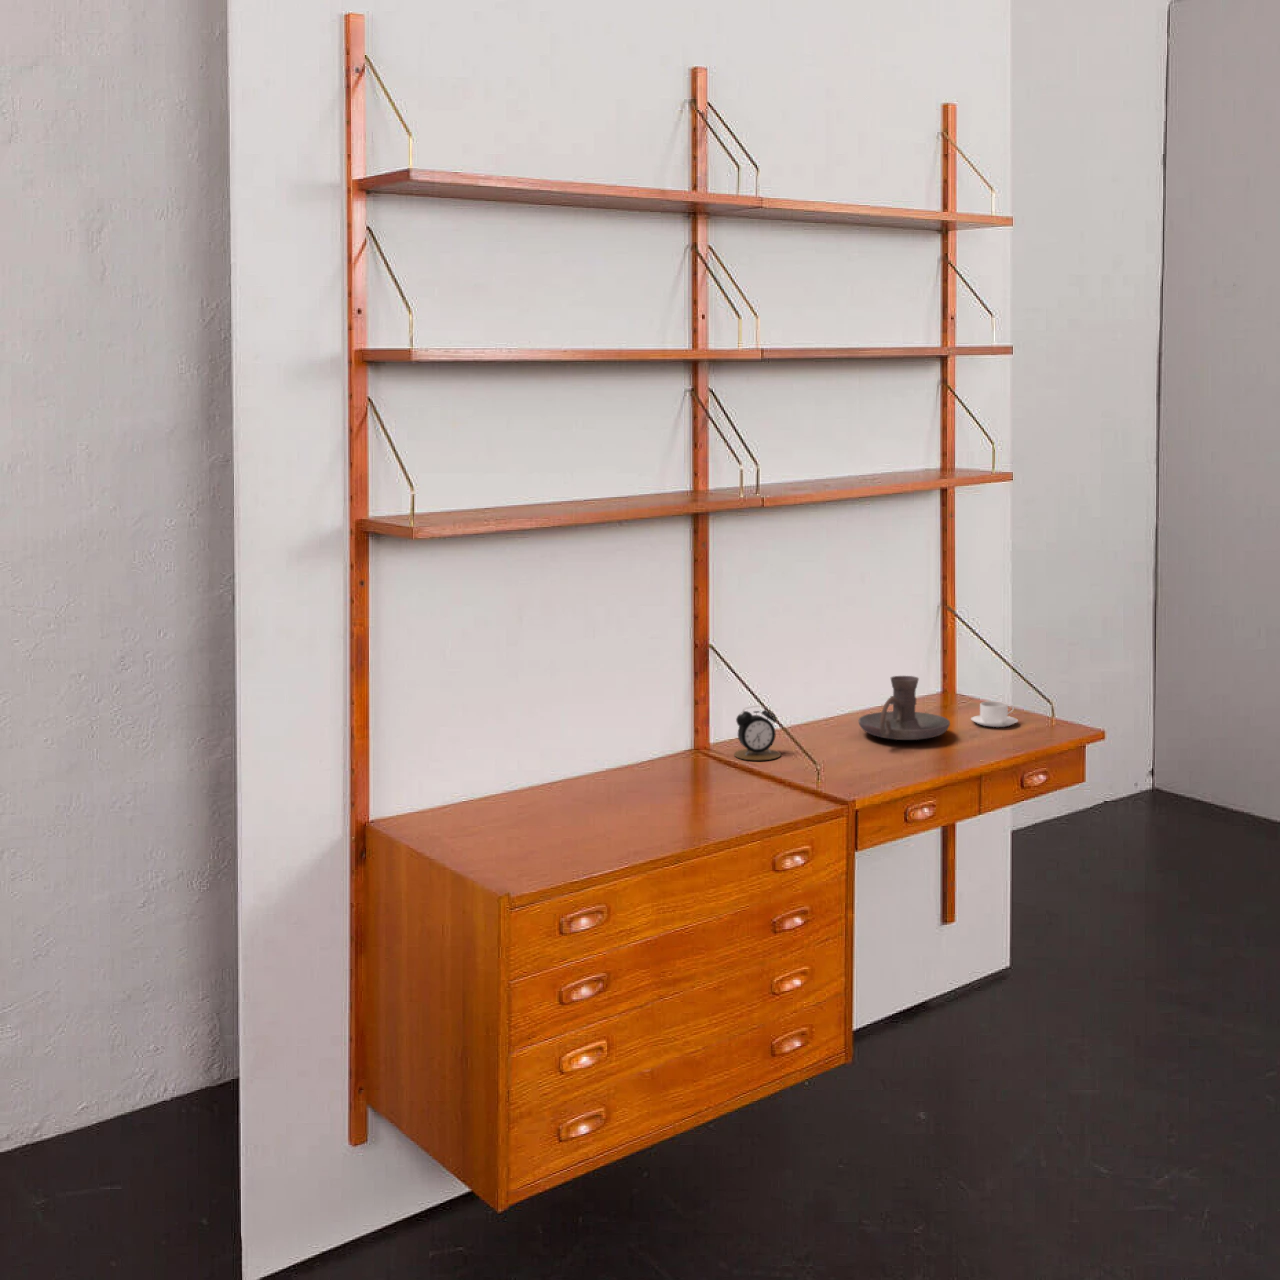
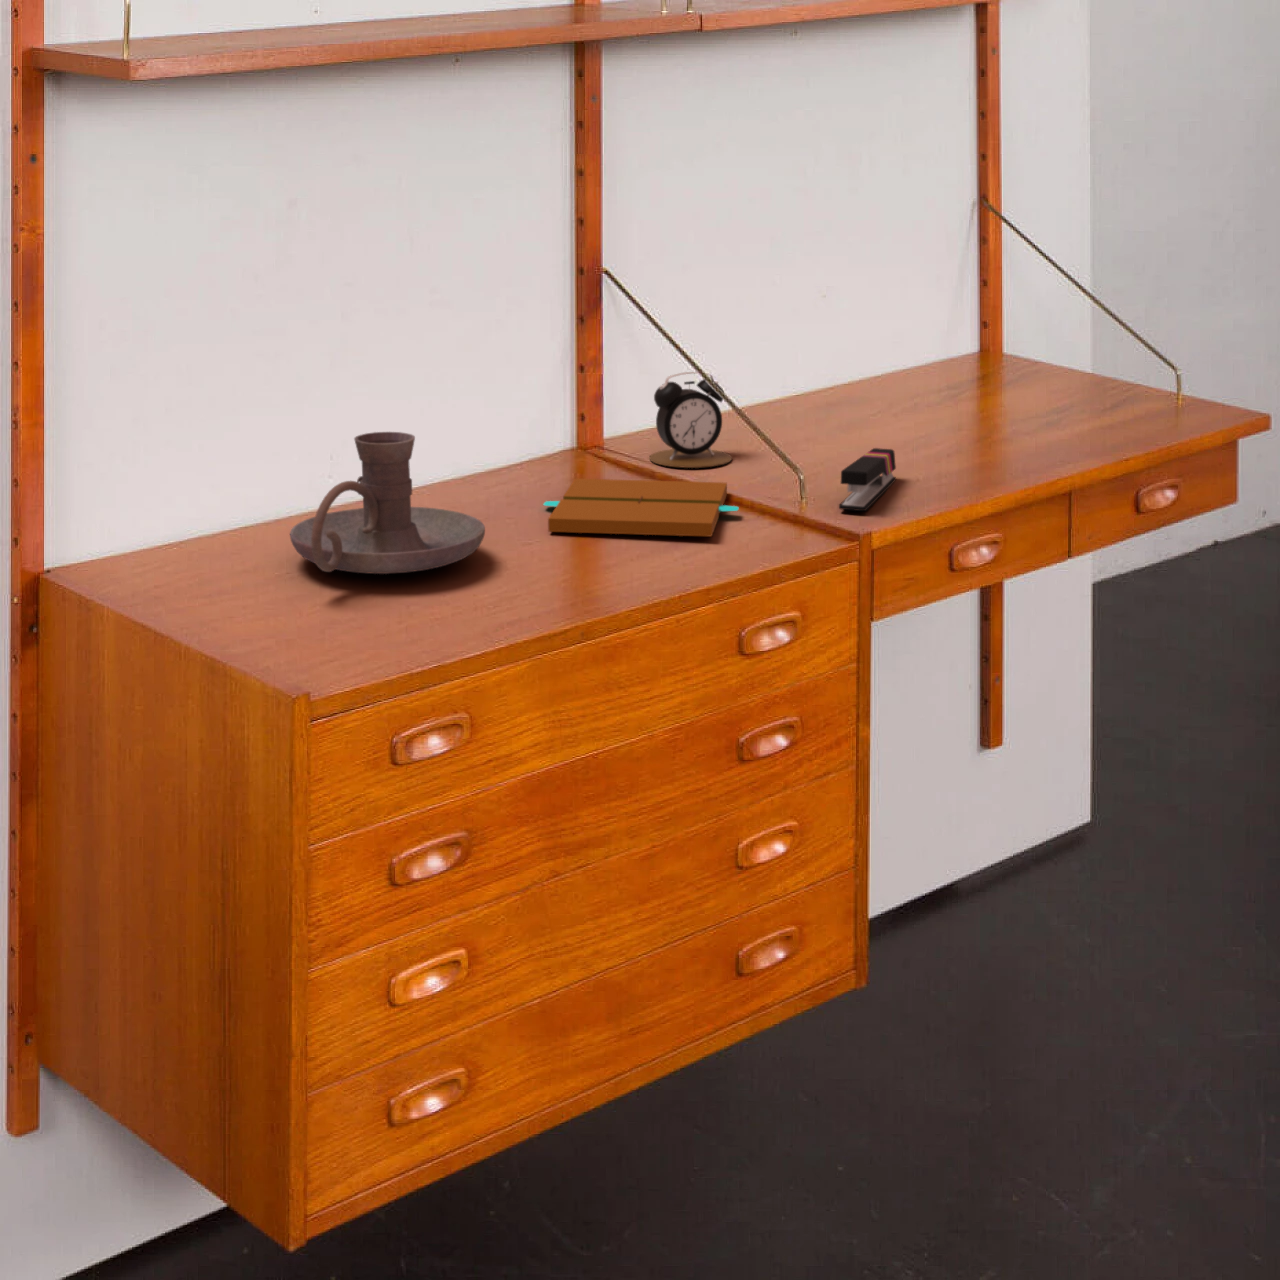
candle holder: present [859,676,950,740] -> present [290,432,485,574]
coffee cup: present [971,701,1018,727] -> none [1044,366,1124,409]
stapler: none [836,751,873,789] -> present [839,448,896,511]
book: none [667,766,778,803] -> present [544,479,739,536]

